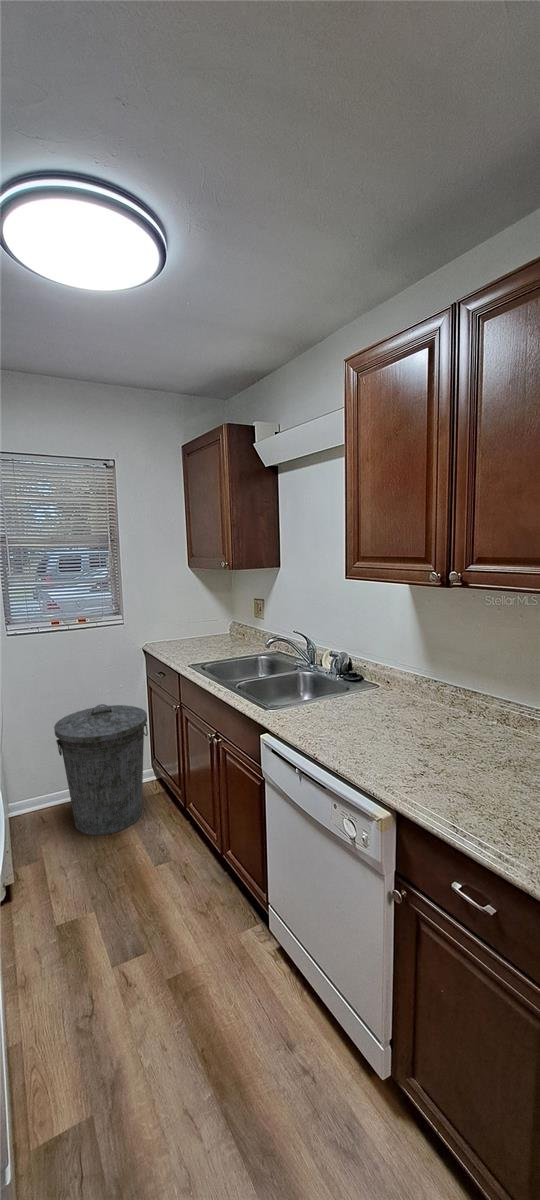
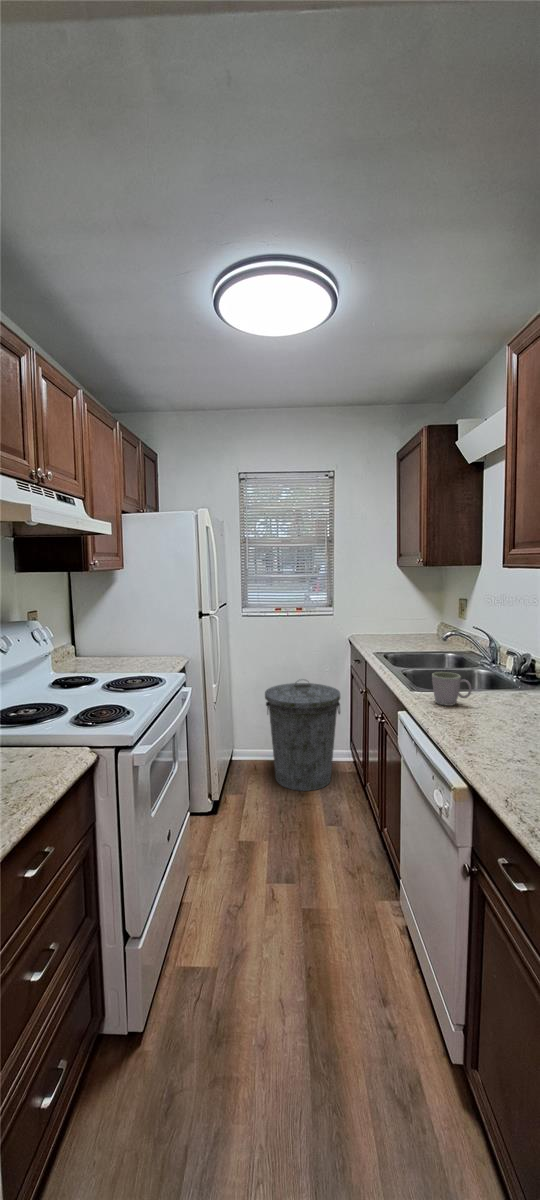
mug: none [291,686,330,721] -> present [432,672,472,706]

